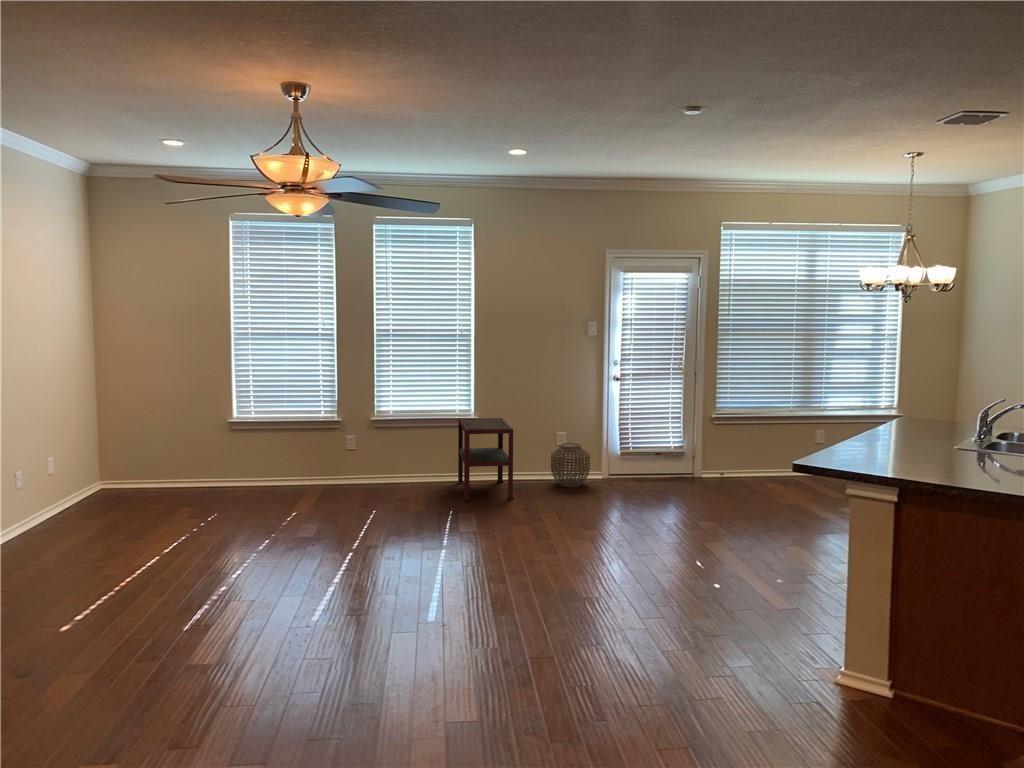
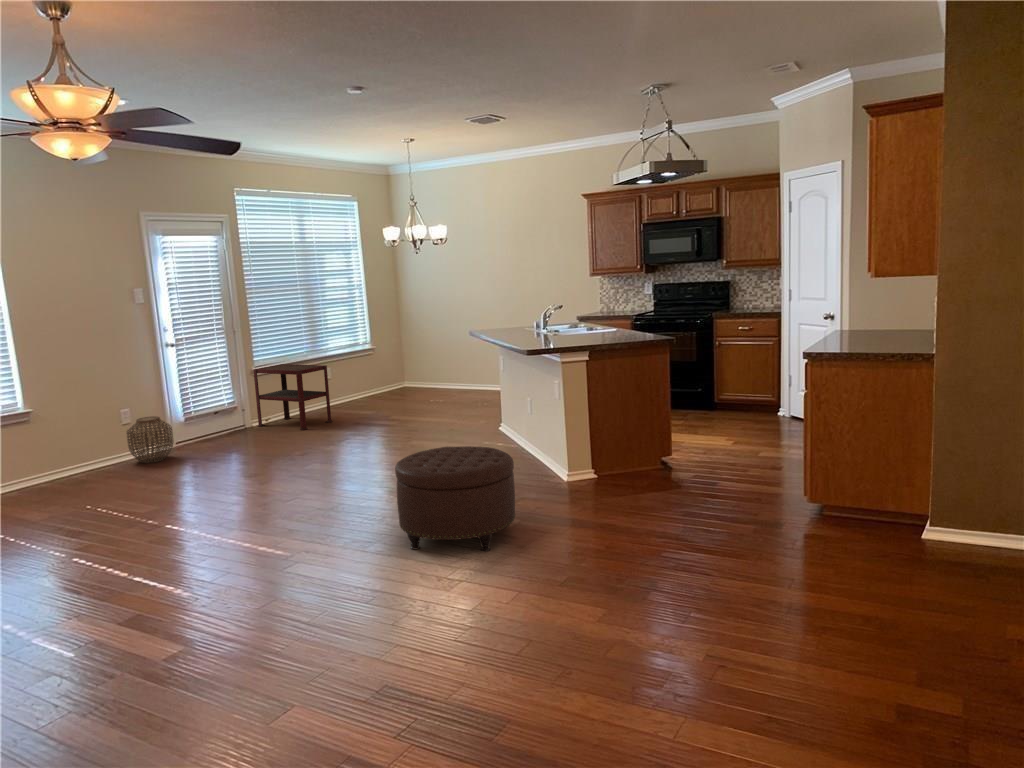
side table: present [457,418,514,501] -> present [253,364,332,430]
ottoman: none [497,559,665,735] -> present [395,446,515,551]

